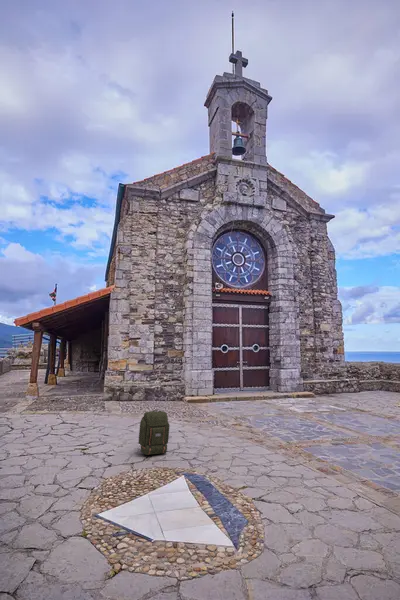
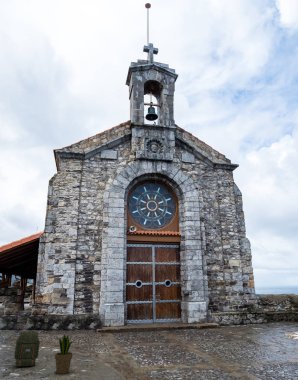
potted plant: none [201,417,227,465] -> present [55,335,74,374]

